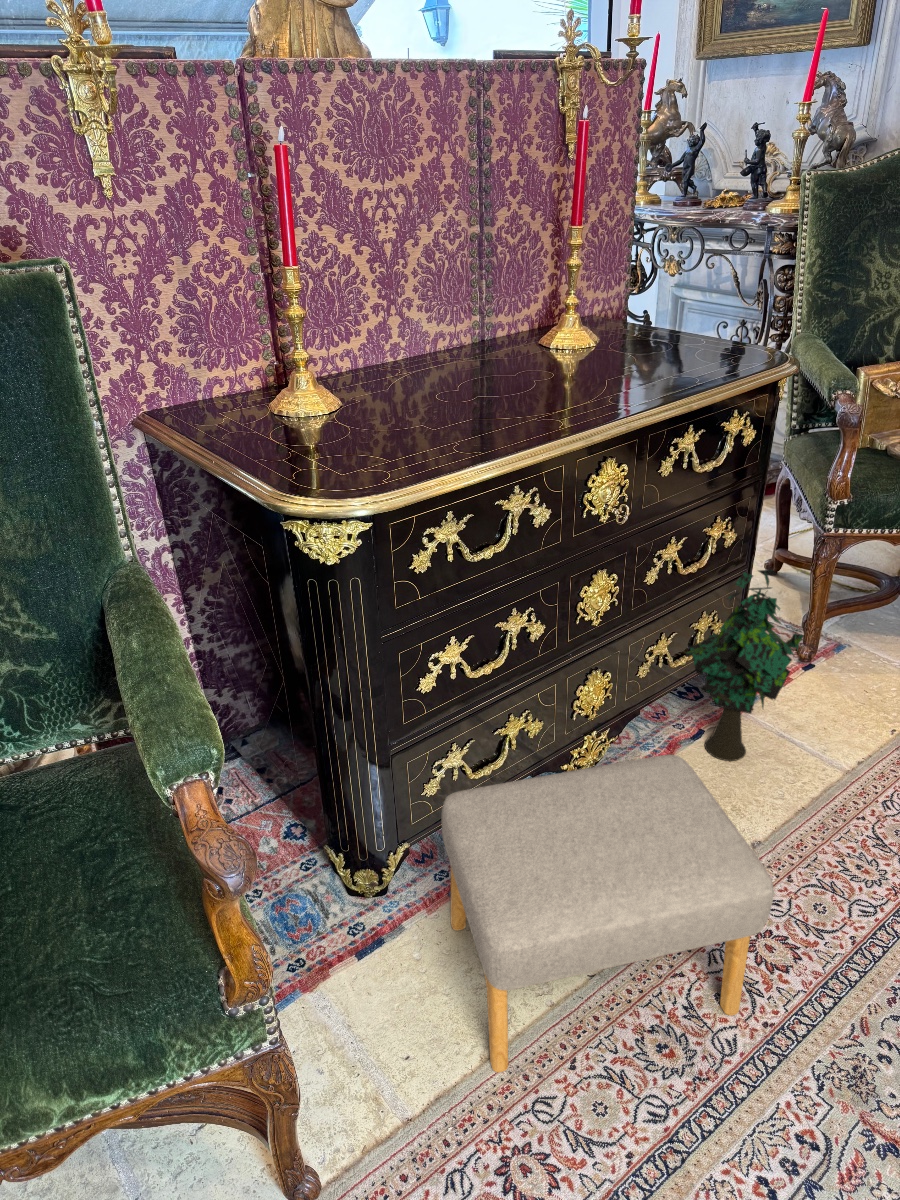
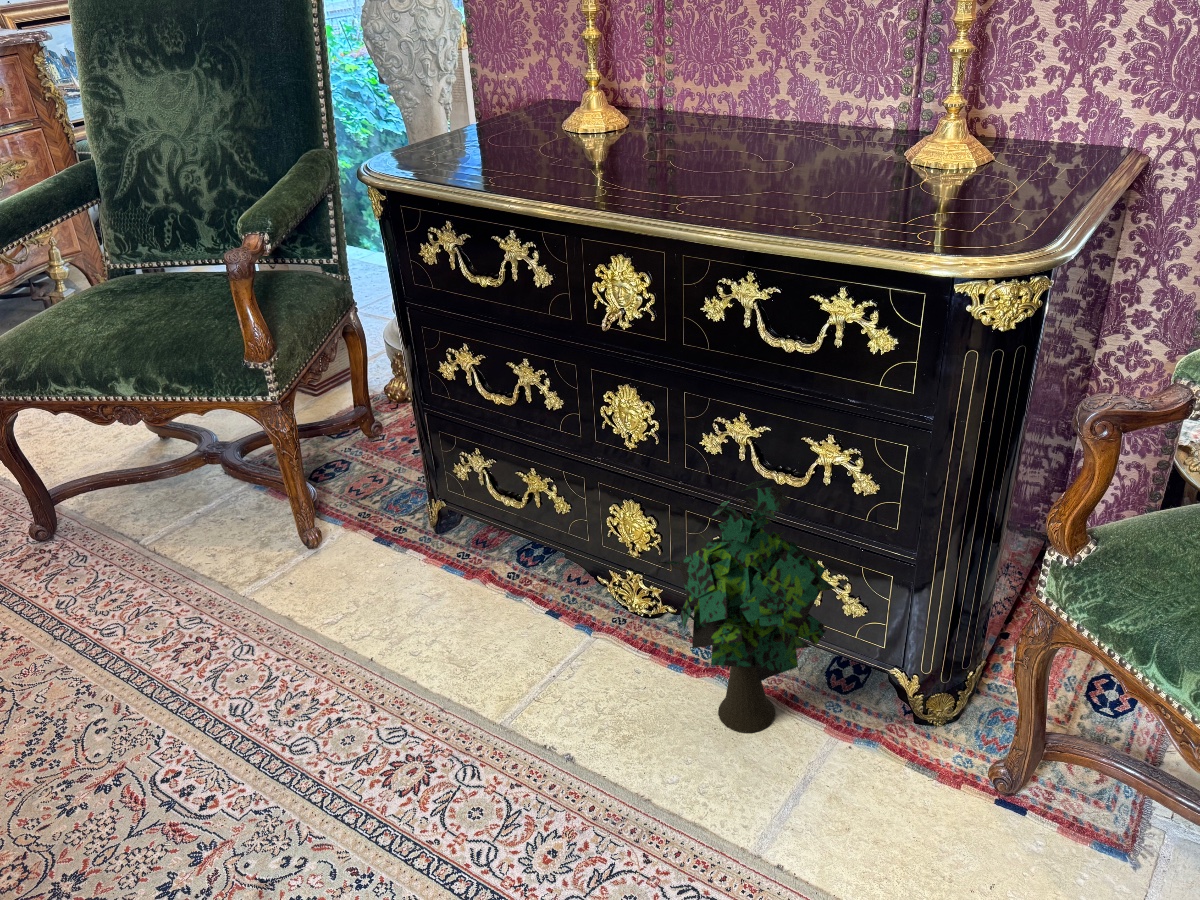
footstool: present [442,755,774,1072] -> none [227,442,493,751]

